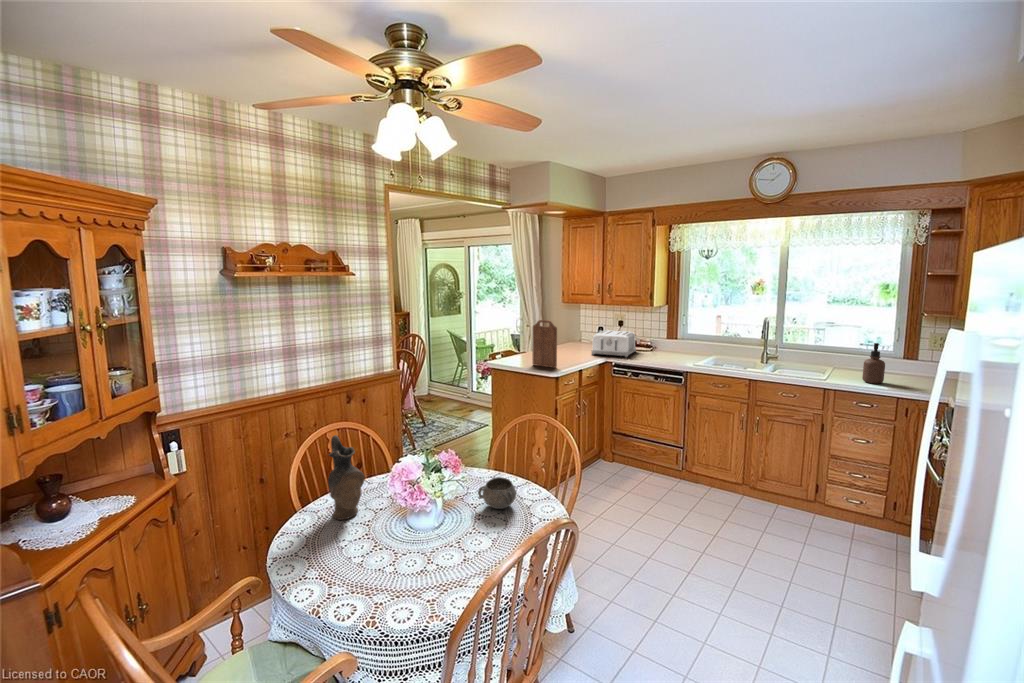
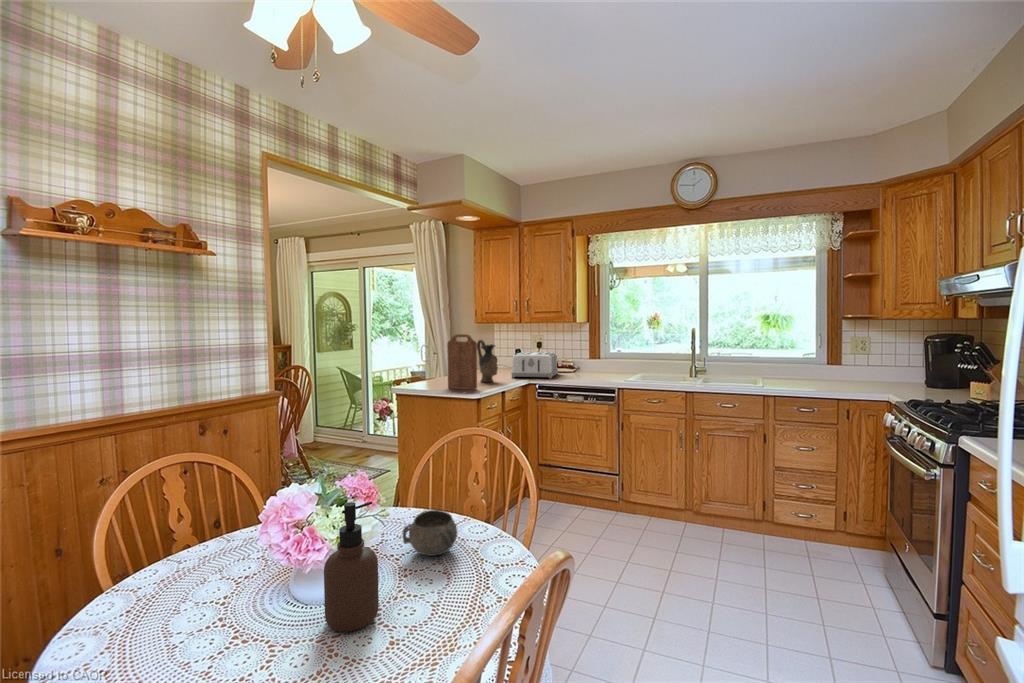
soap dispenser: present [862,343,885,384] -> present [324,502,379,632]
ceramic pitcher: present [328,435,364,520] -> present [477,340,498,382]

